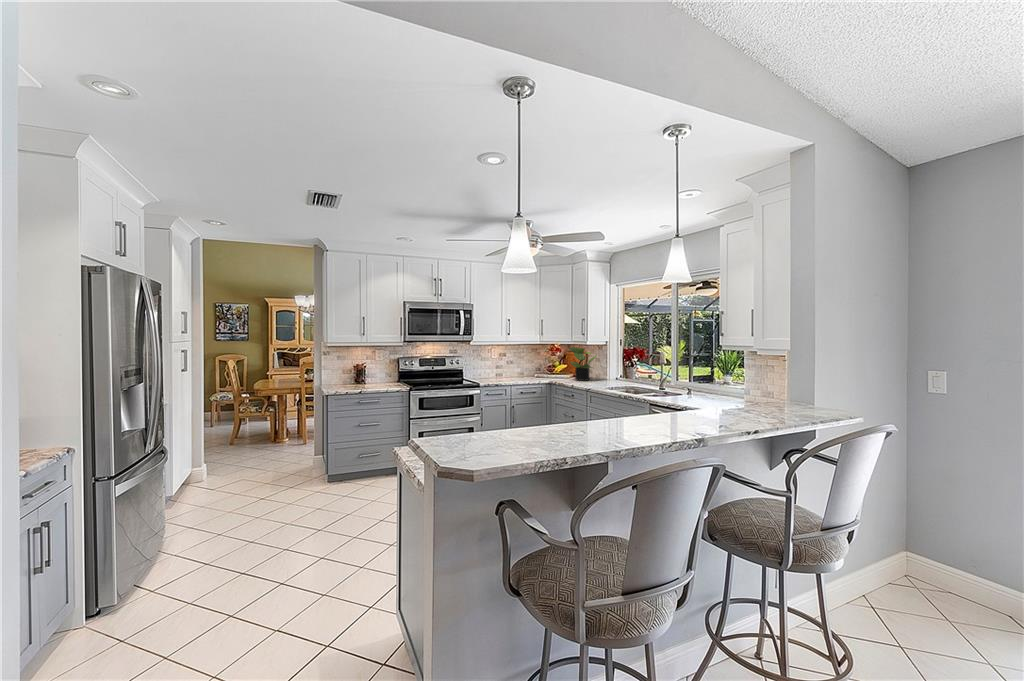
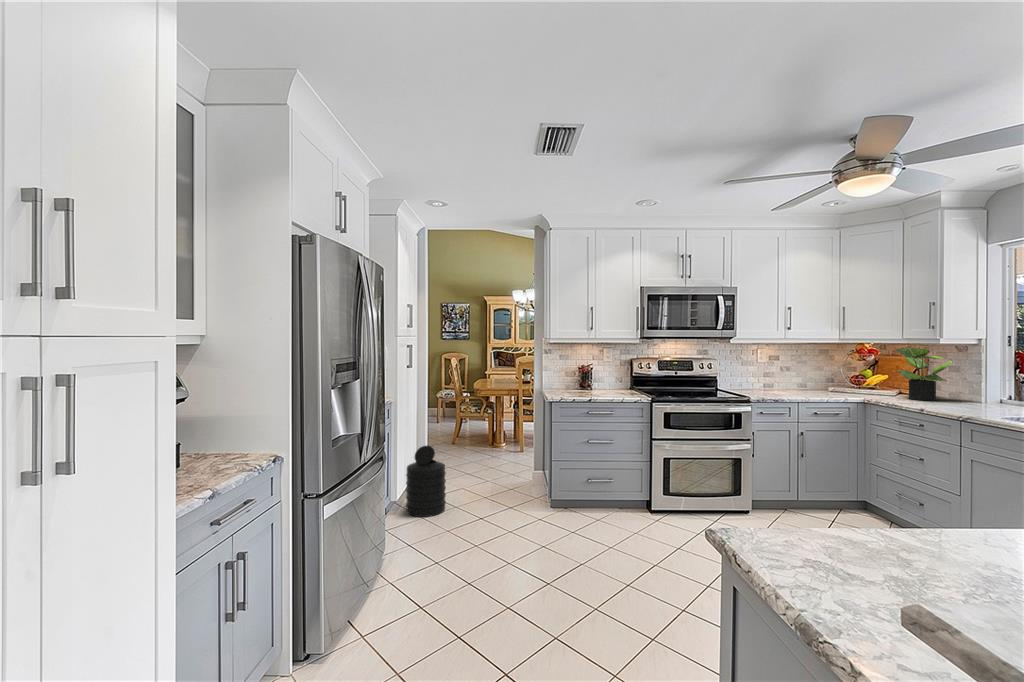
trash can: none [183,442,226,506] -> present [406,446,446,517]

